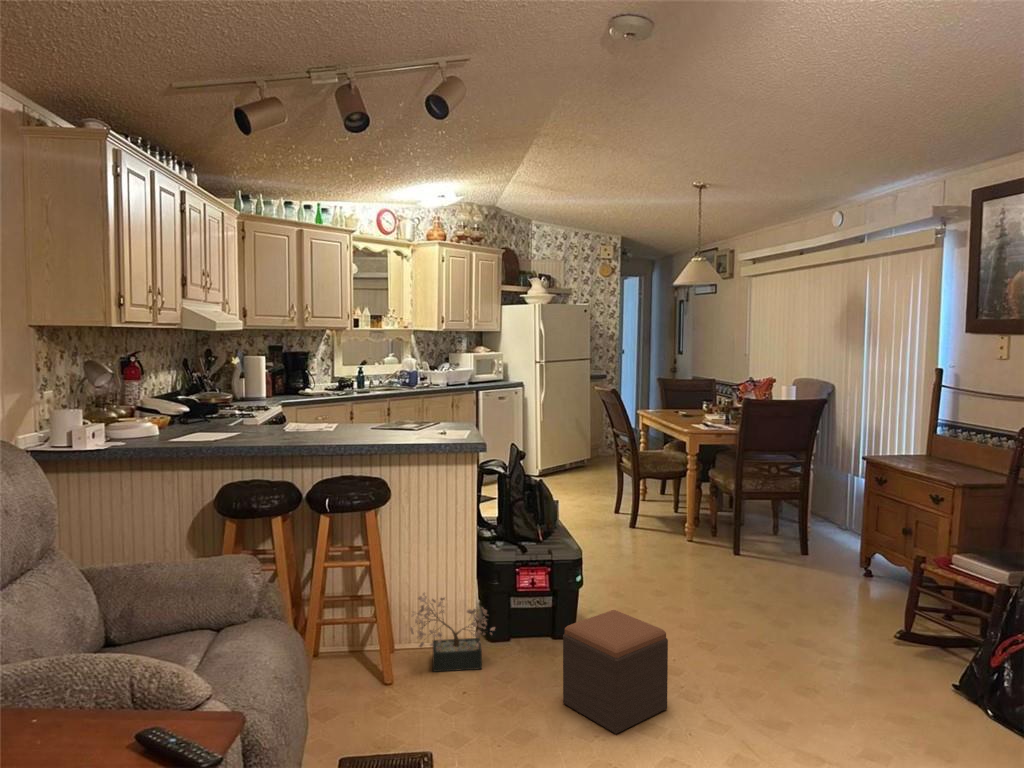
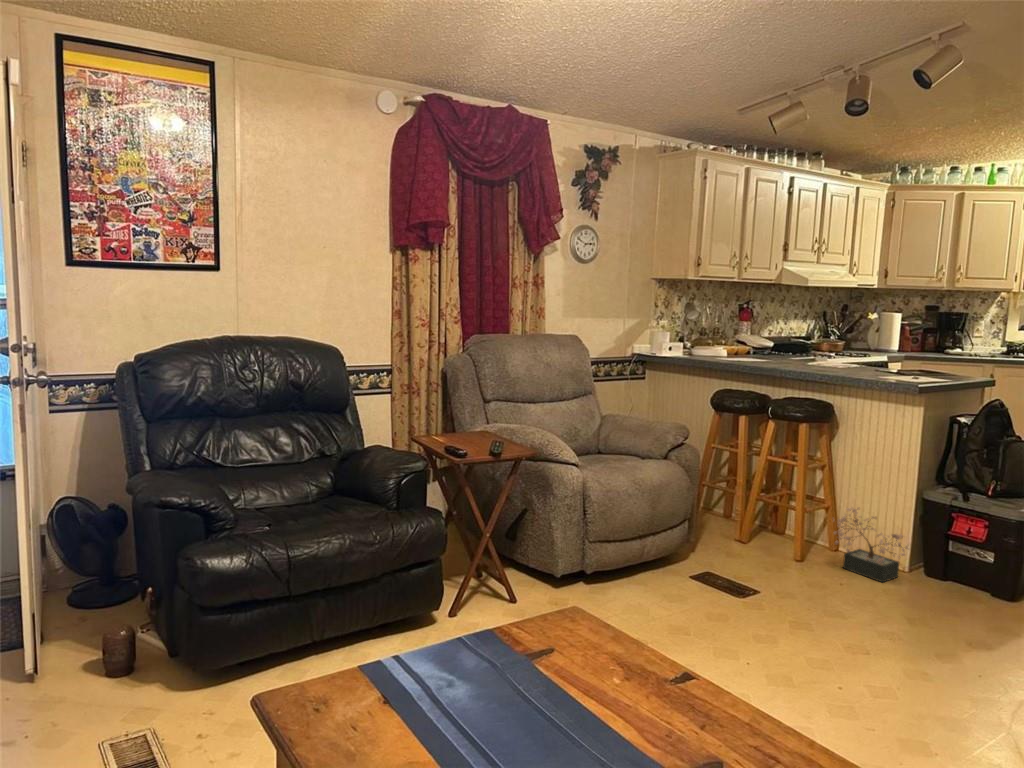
footstool: present [563,610,668,734] -> none [906,553,1005,667]

